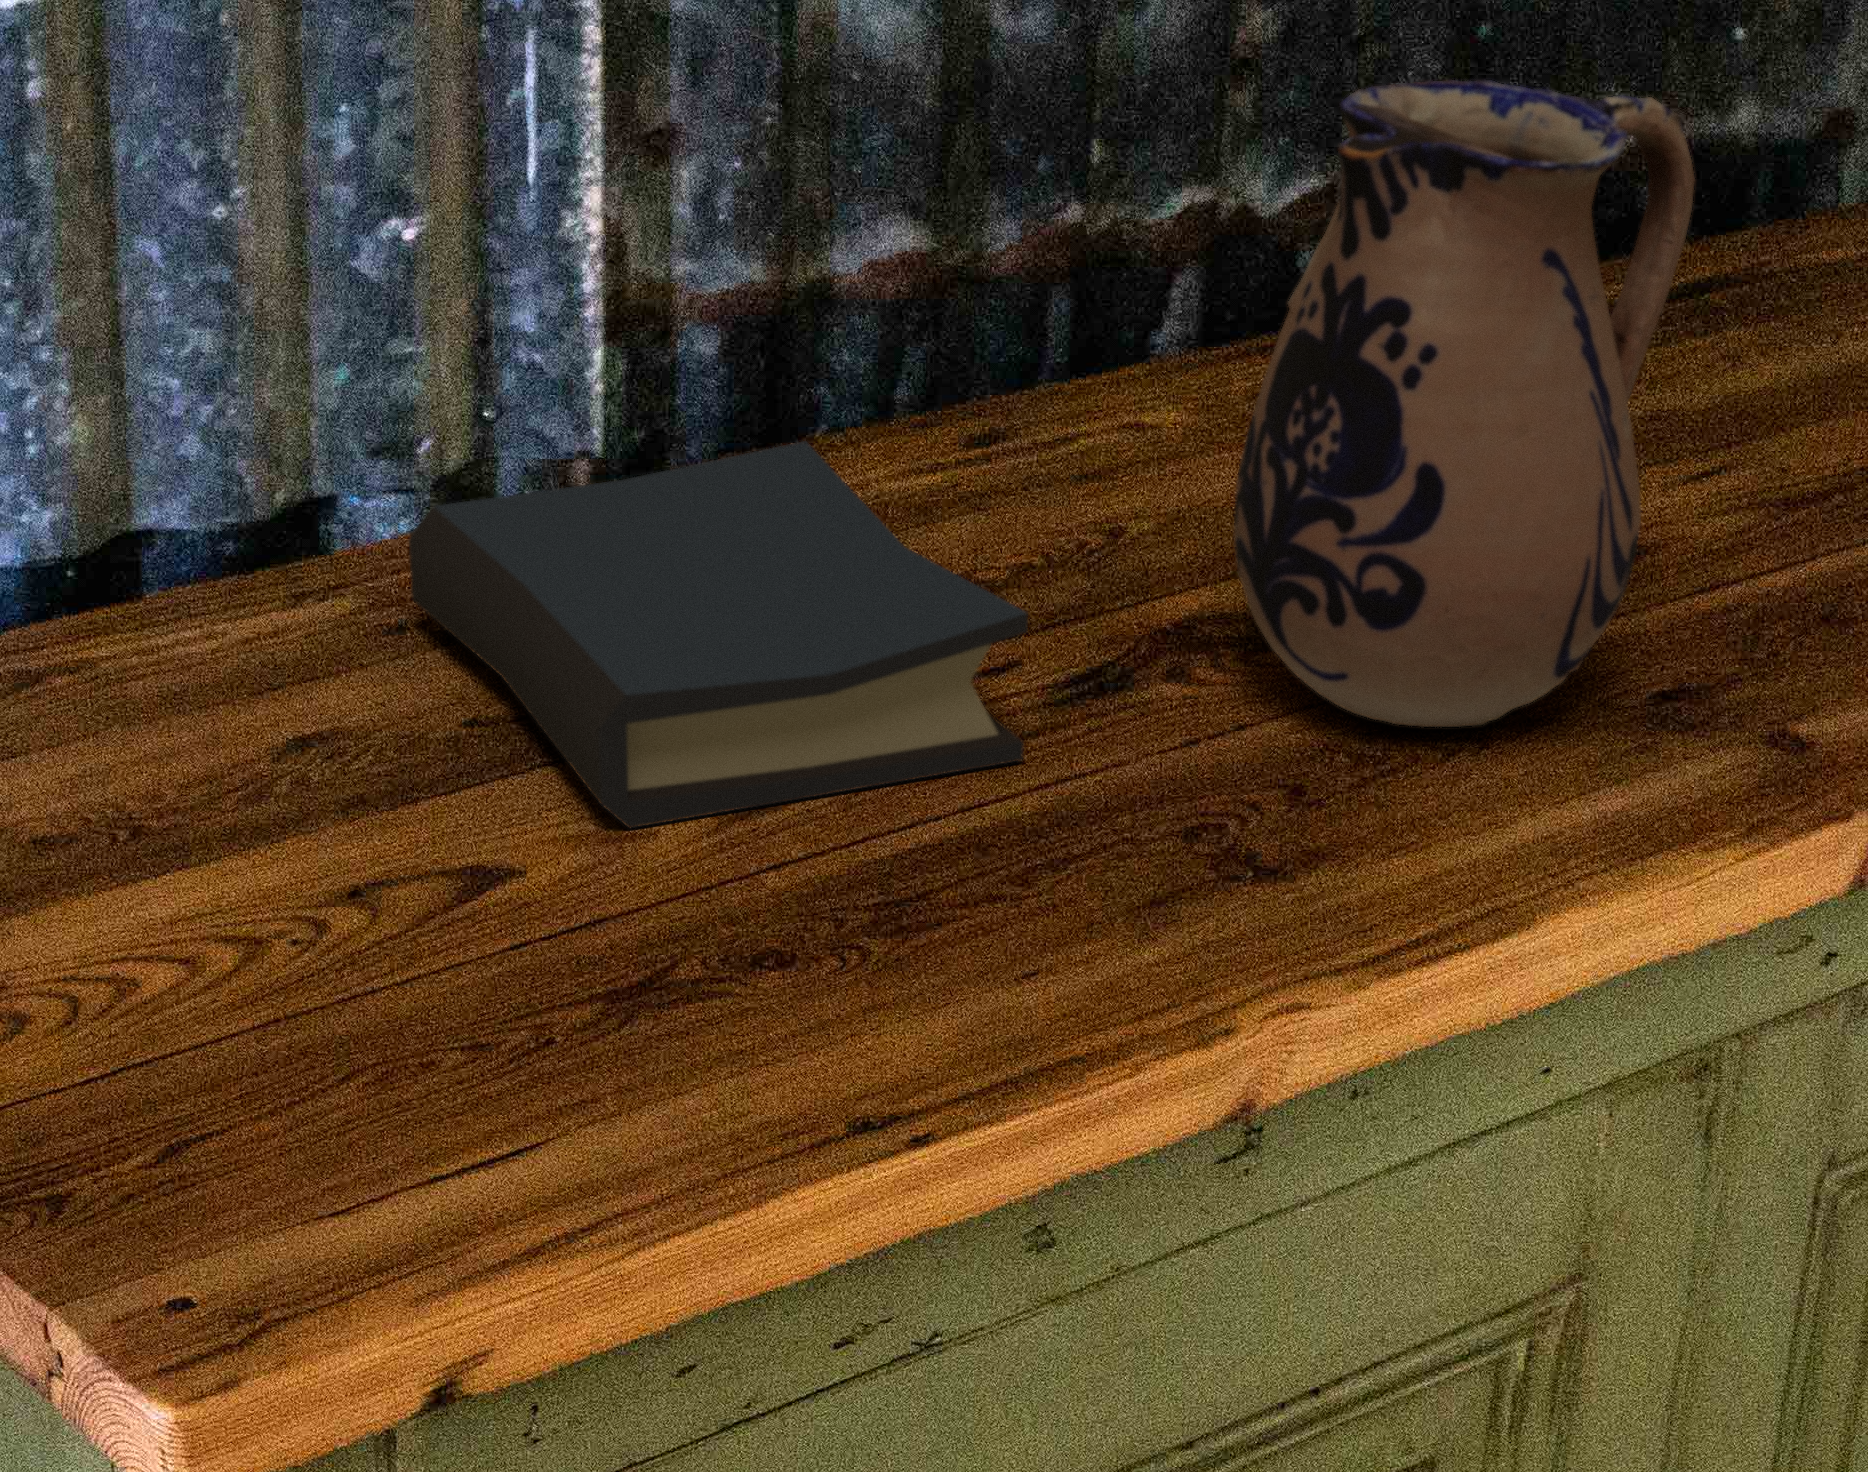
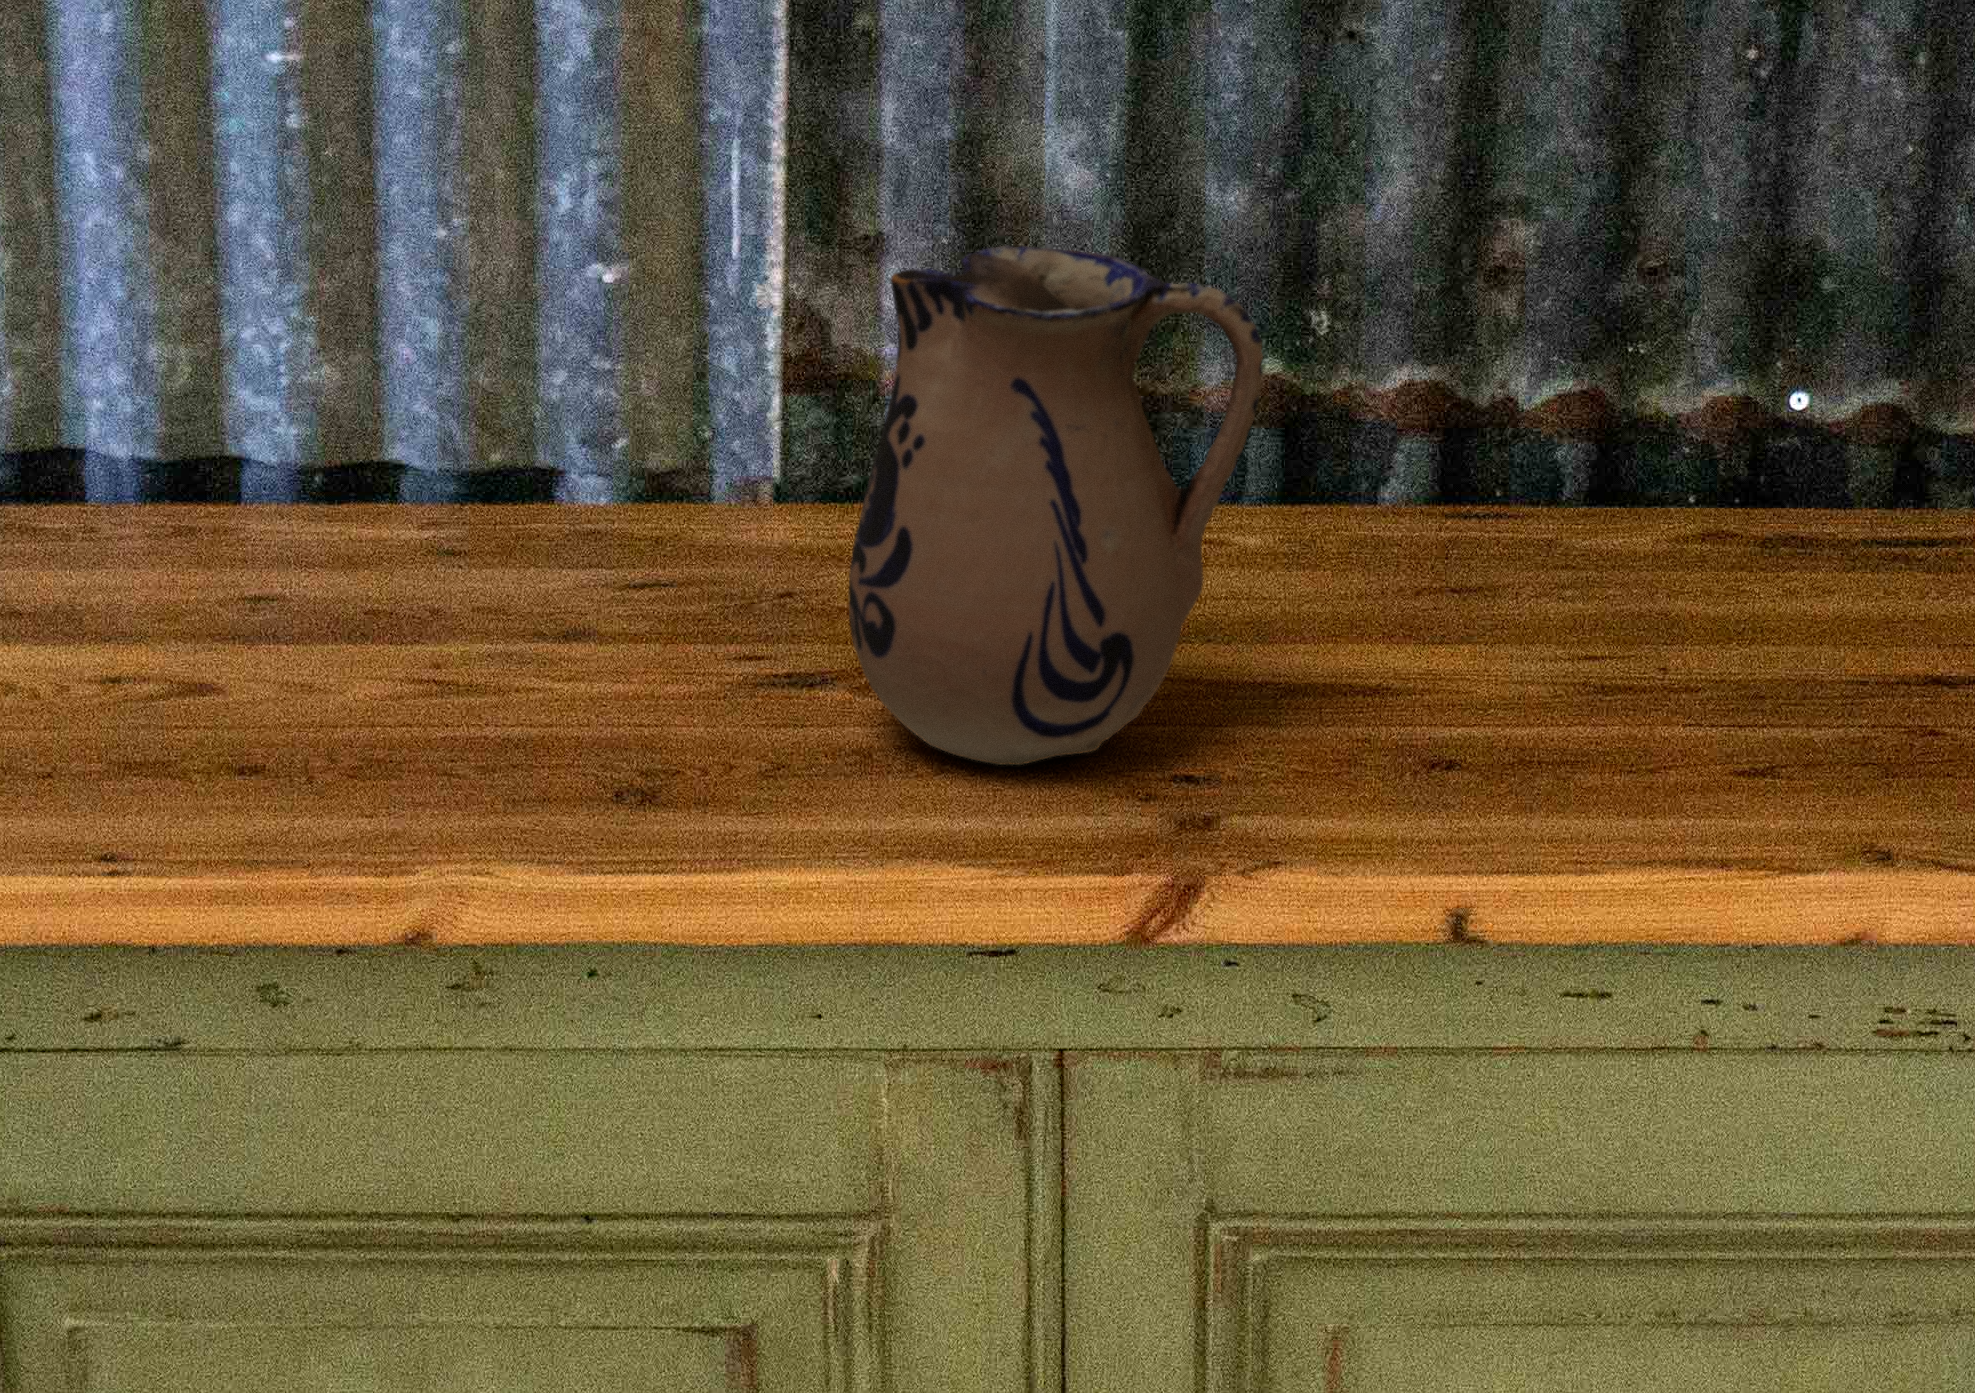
hardback book: present [409,441,1028,828] -> none [308,455,757,705]

